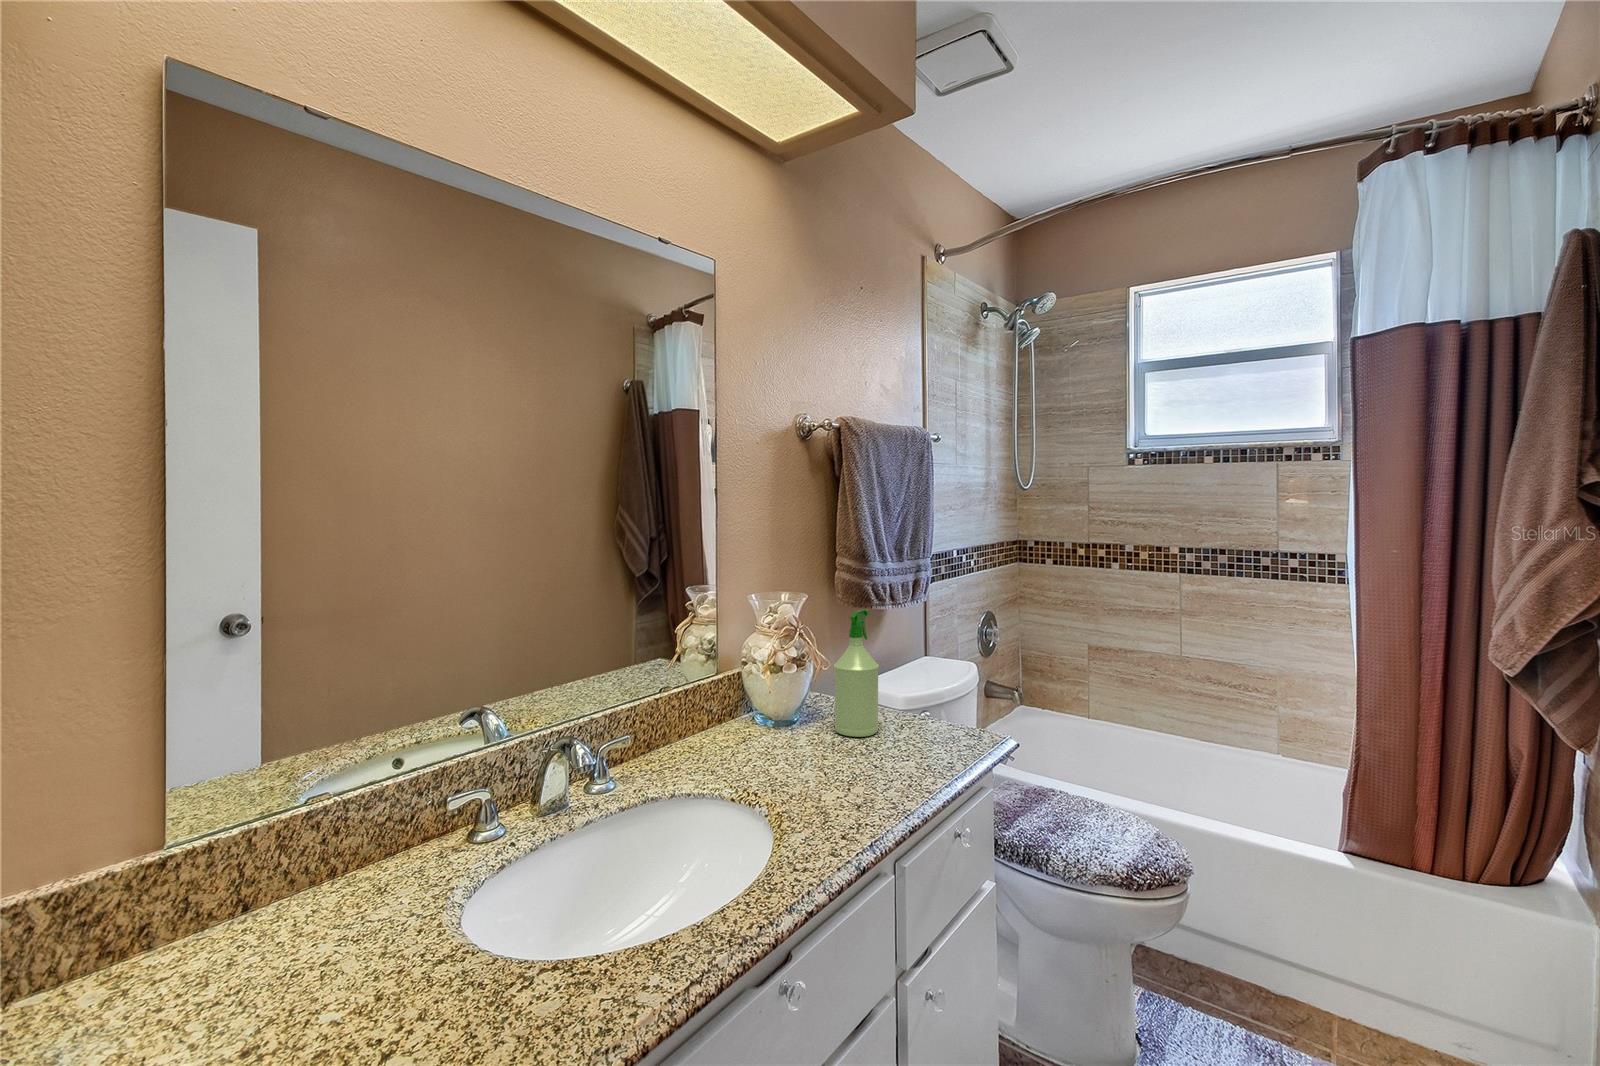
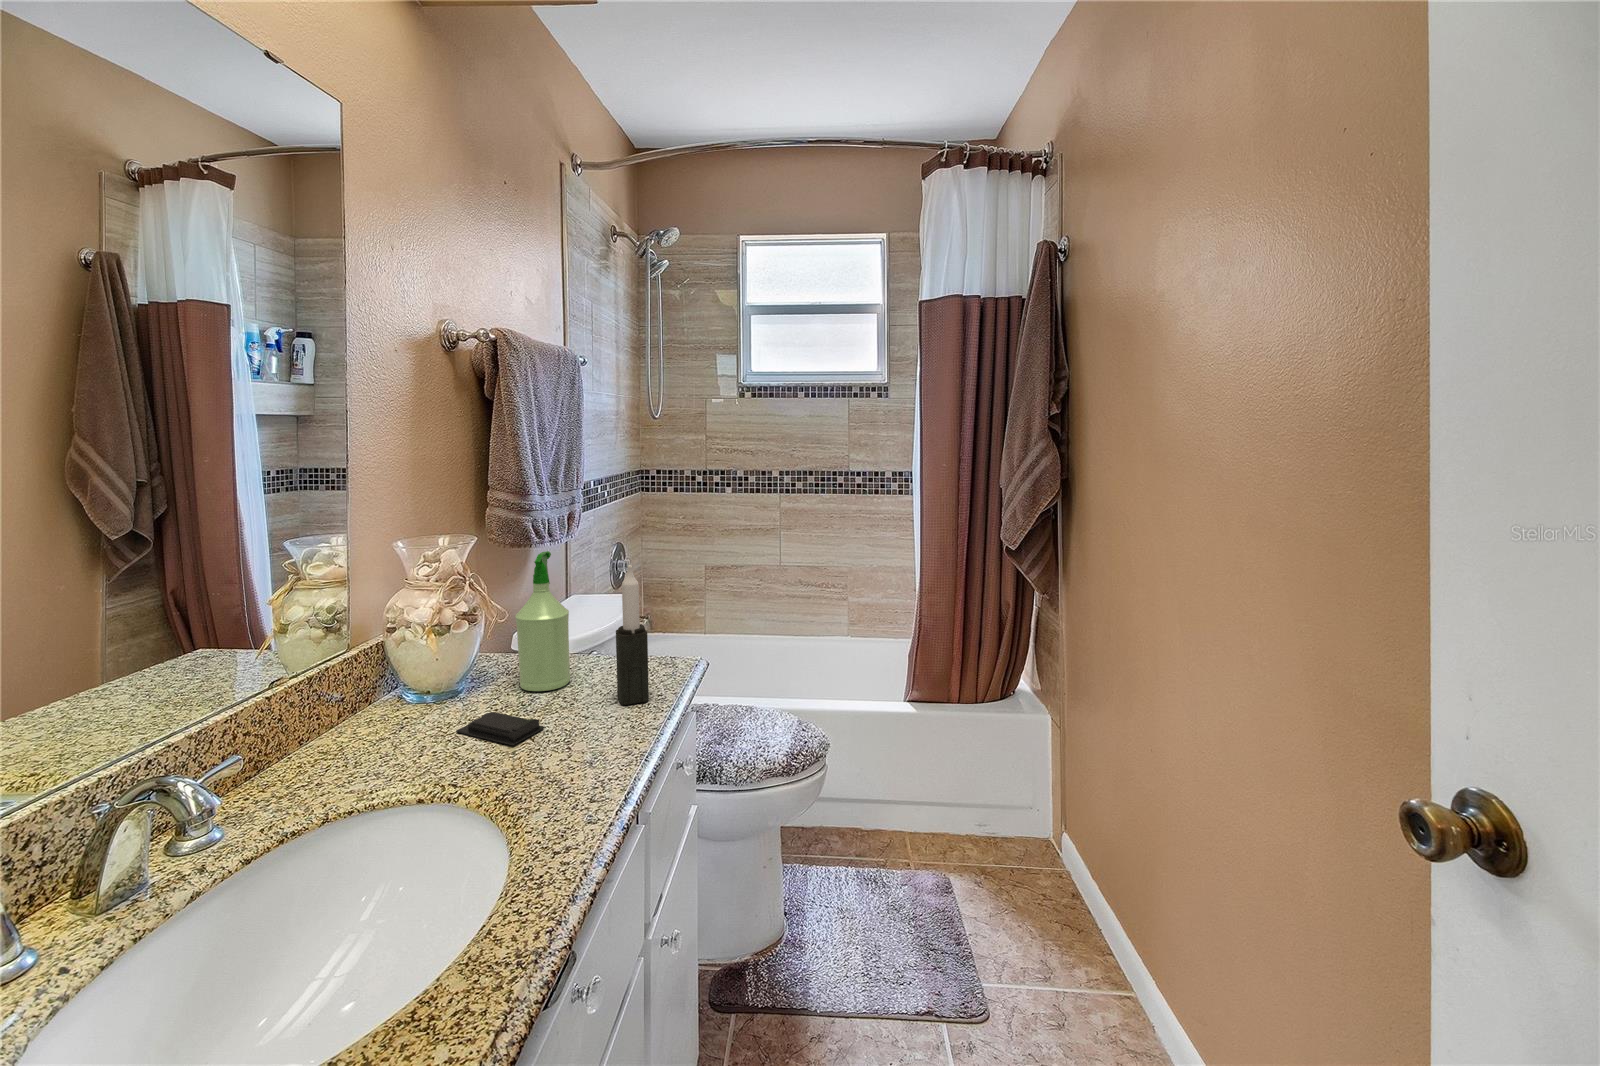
candle: none [910,626,938,764] -> present [616,565,649,705]
soap bar: none [772,744,837,775] -> present [456,712,545,745]

